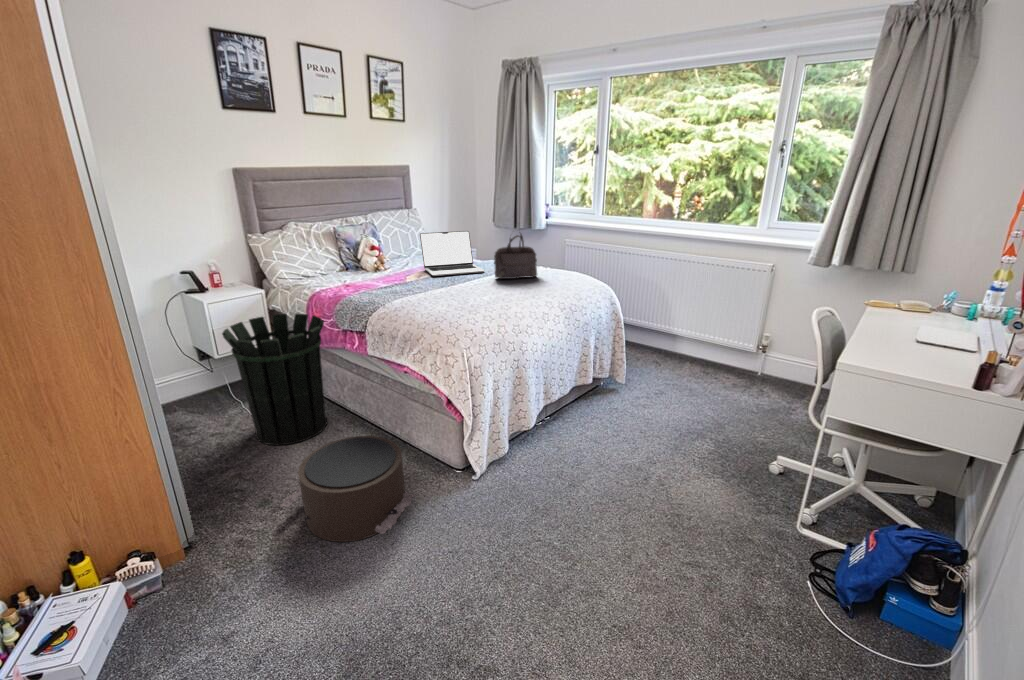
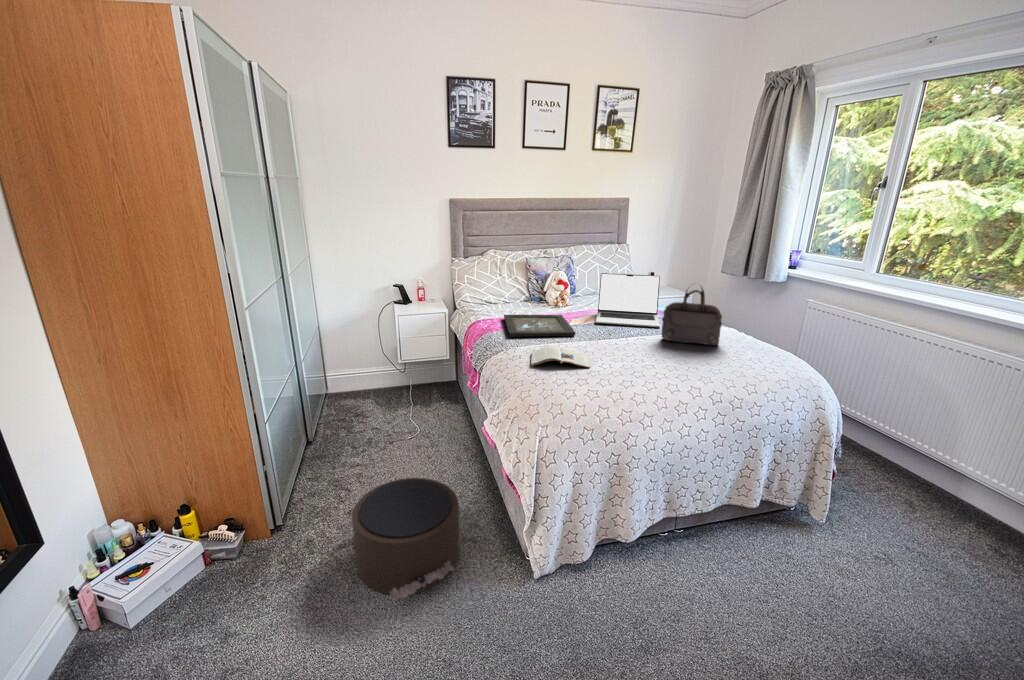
tray: none [345,274,428,296] -> present [504,315,576,337]
magazine: none [410,294,469,312] -> present [531,346,590,368]
waste bin: present [222,314,327,445] -> none [376,337,466,463]

